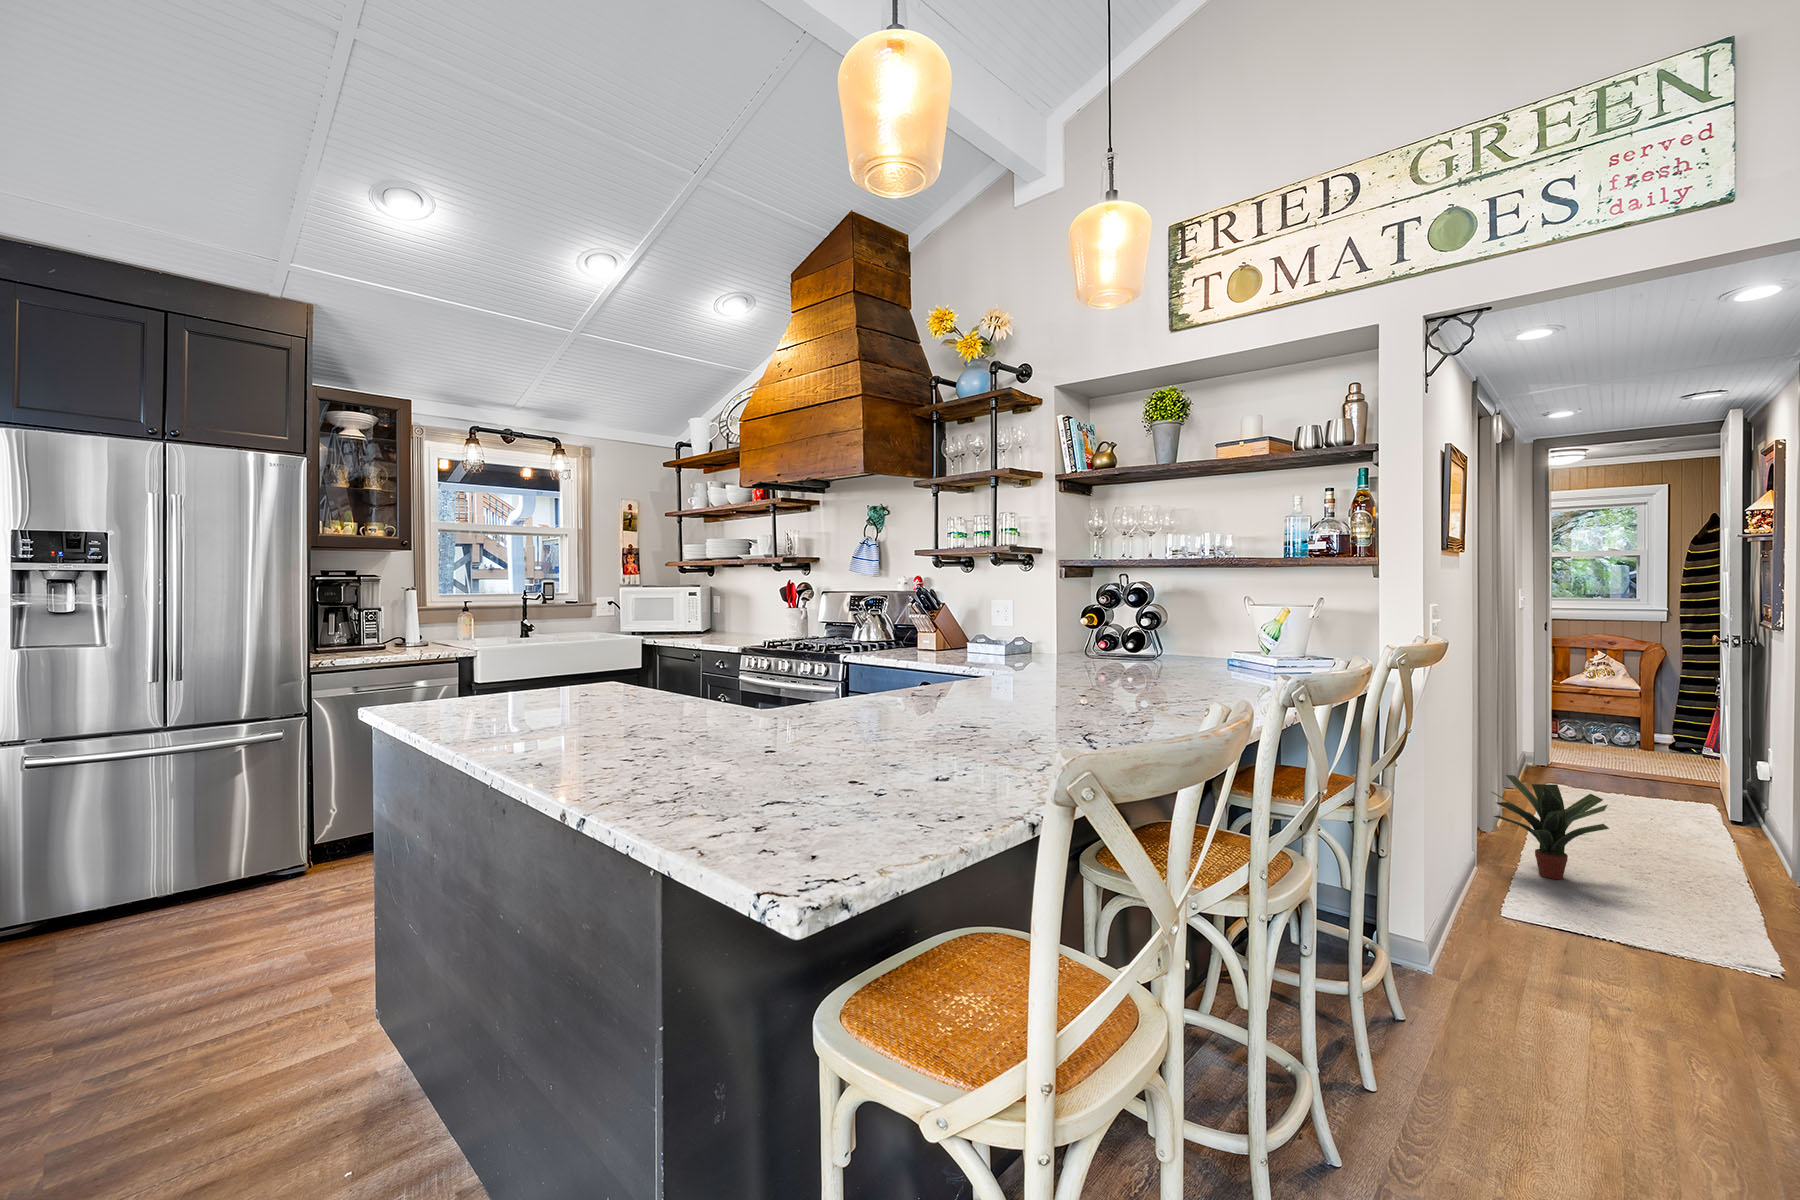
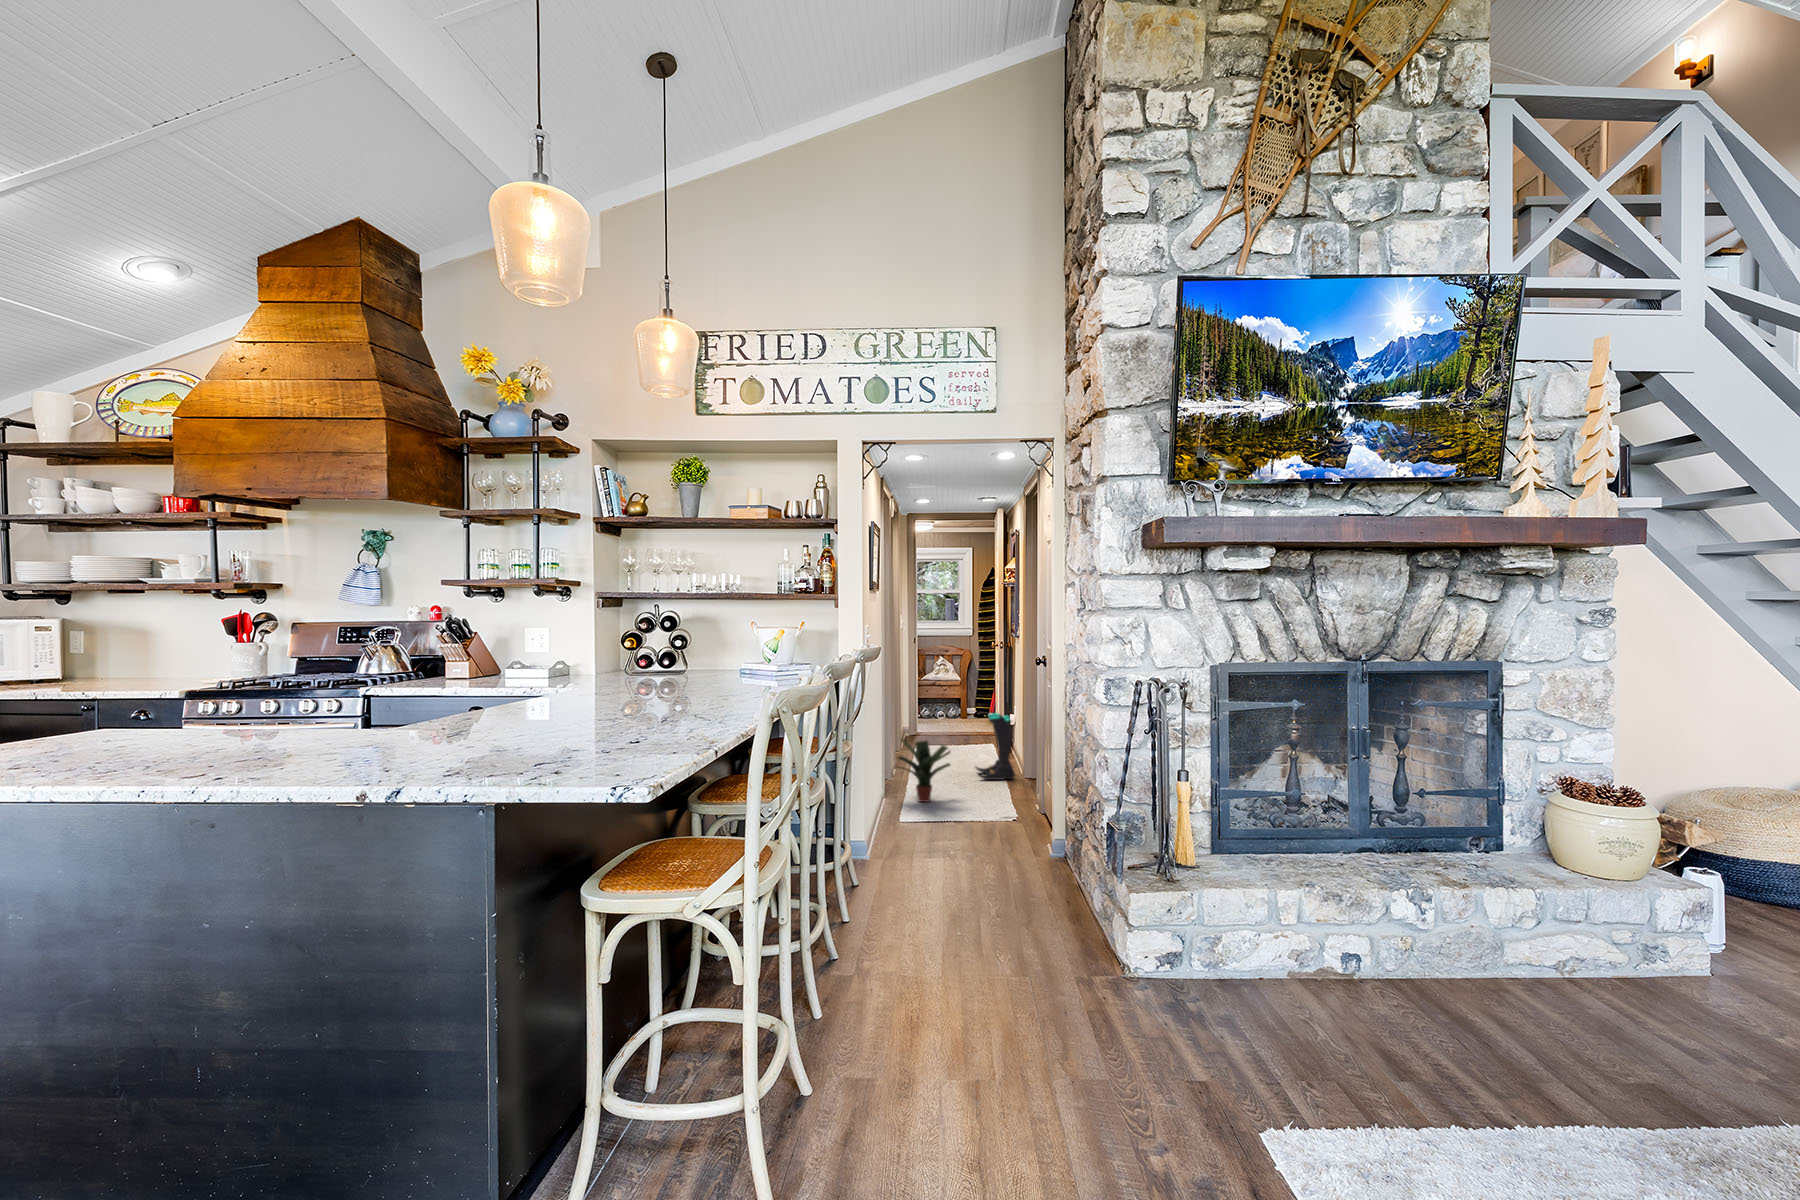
boots: none [1663,752,1768,869] -> present [976,713,1015,780]

